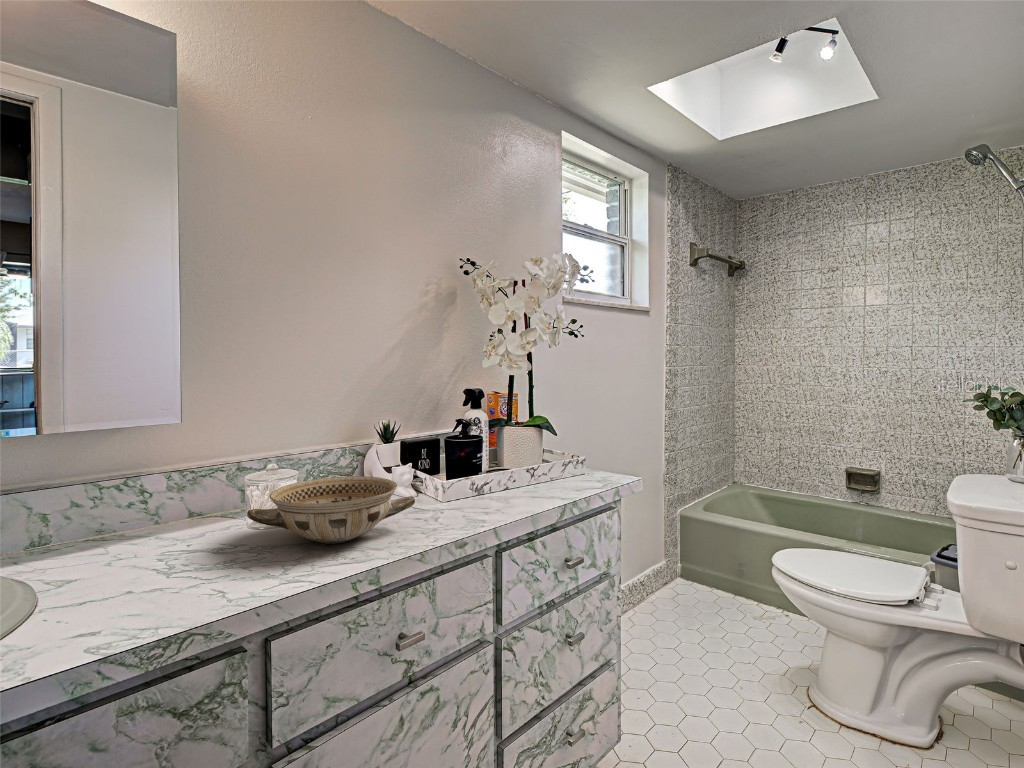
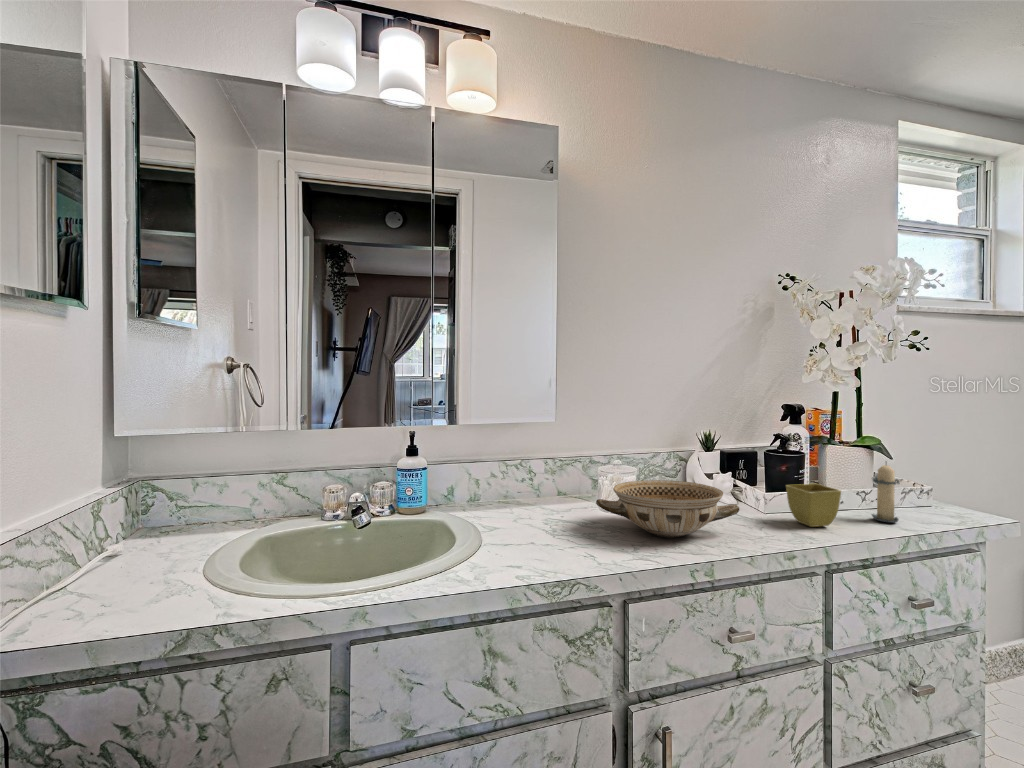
candle: none [535,438,561,495] -> present [872,462,900,522]
flower pot: none [464,465,511,508] -> present [786,484,841,527]

